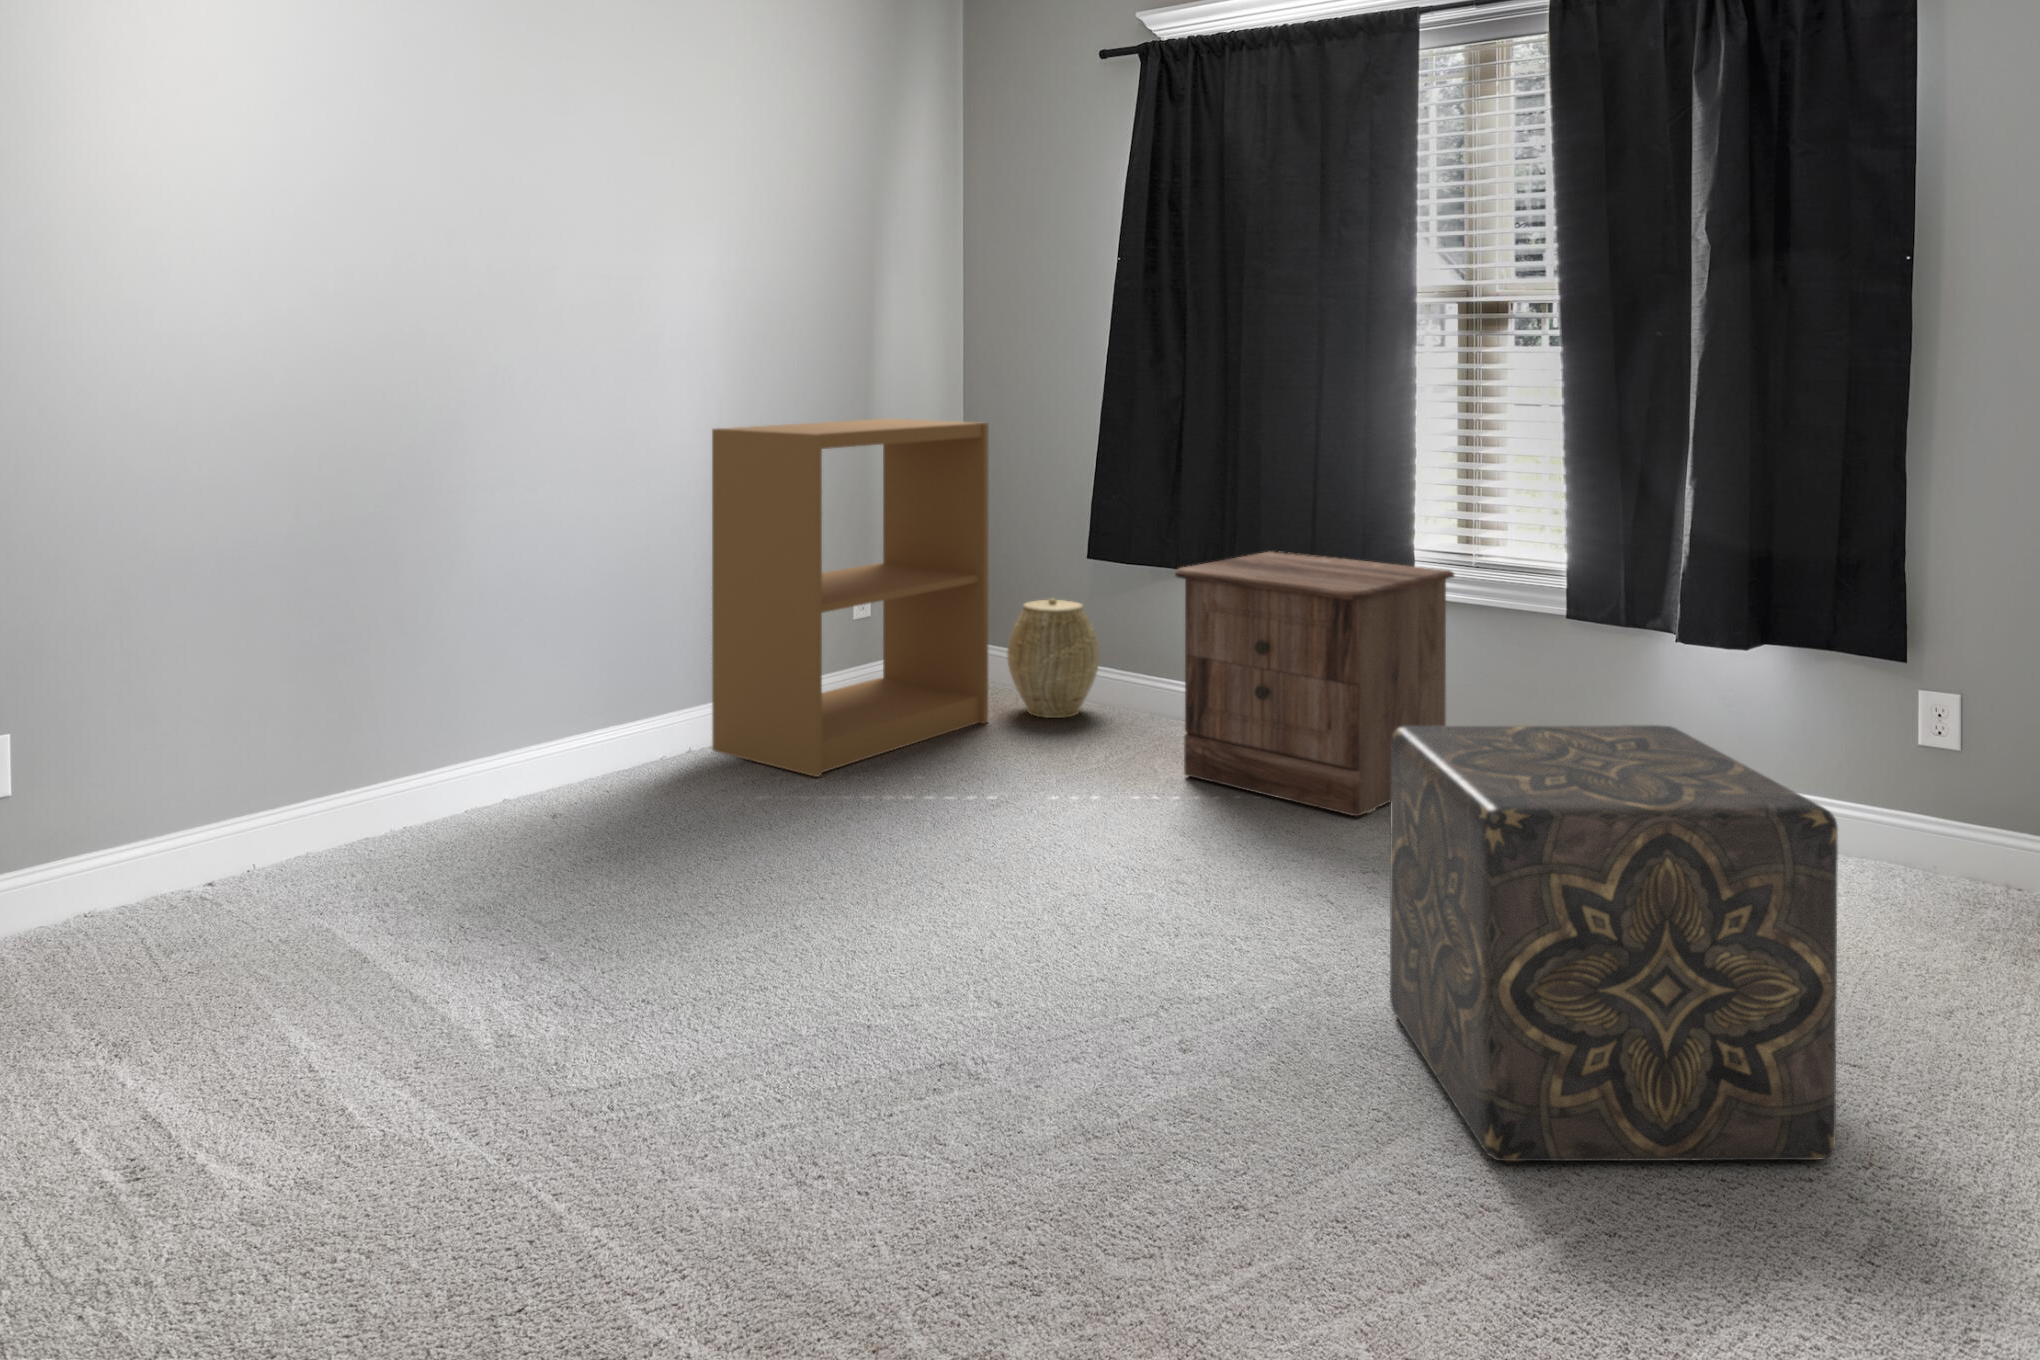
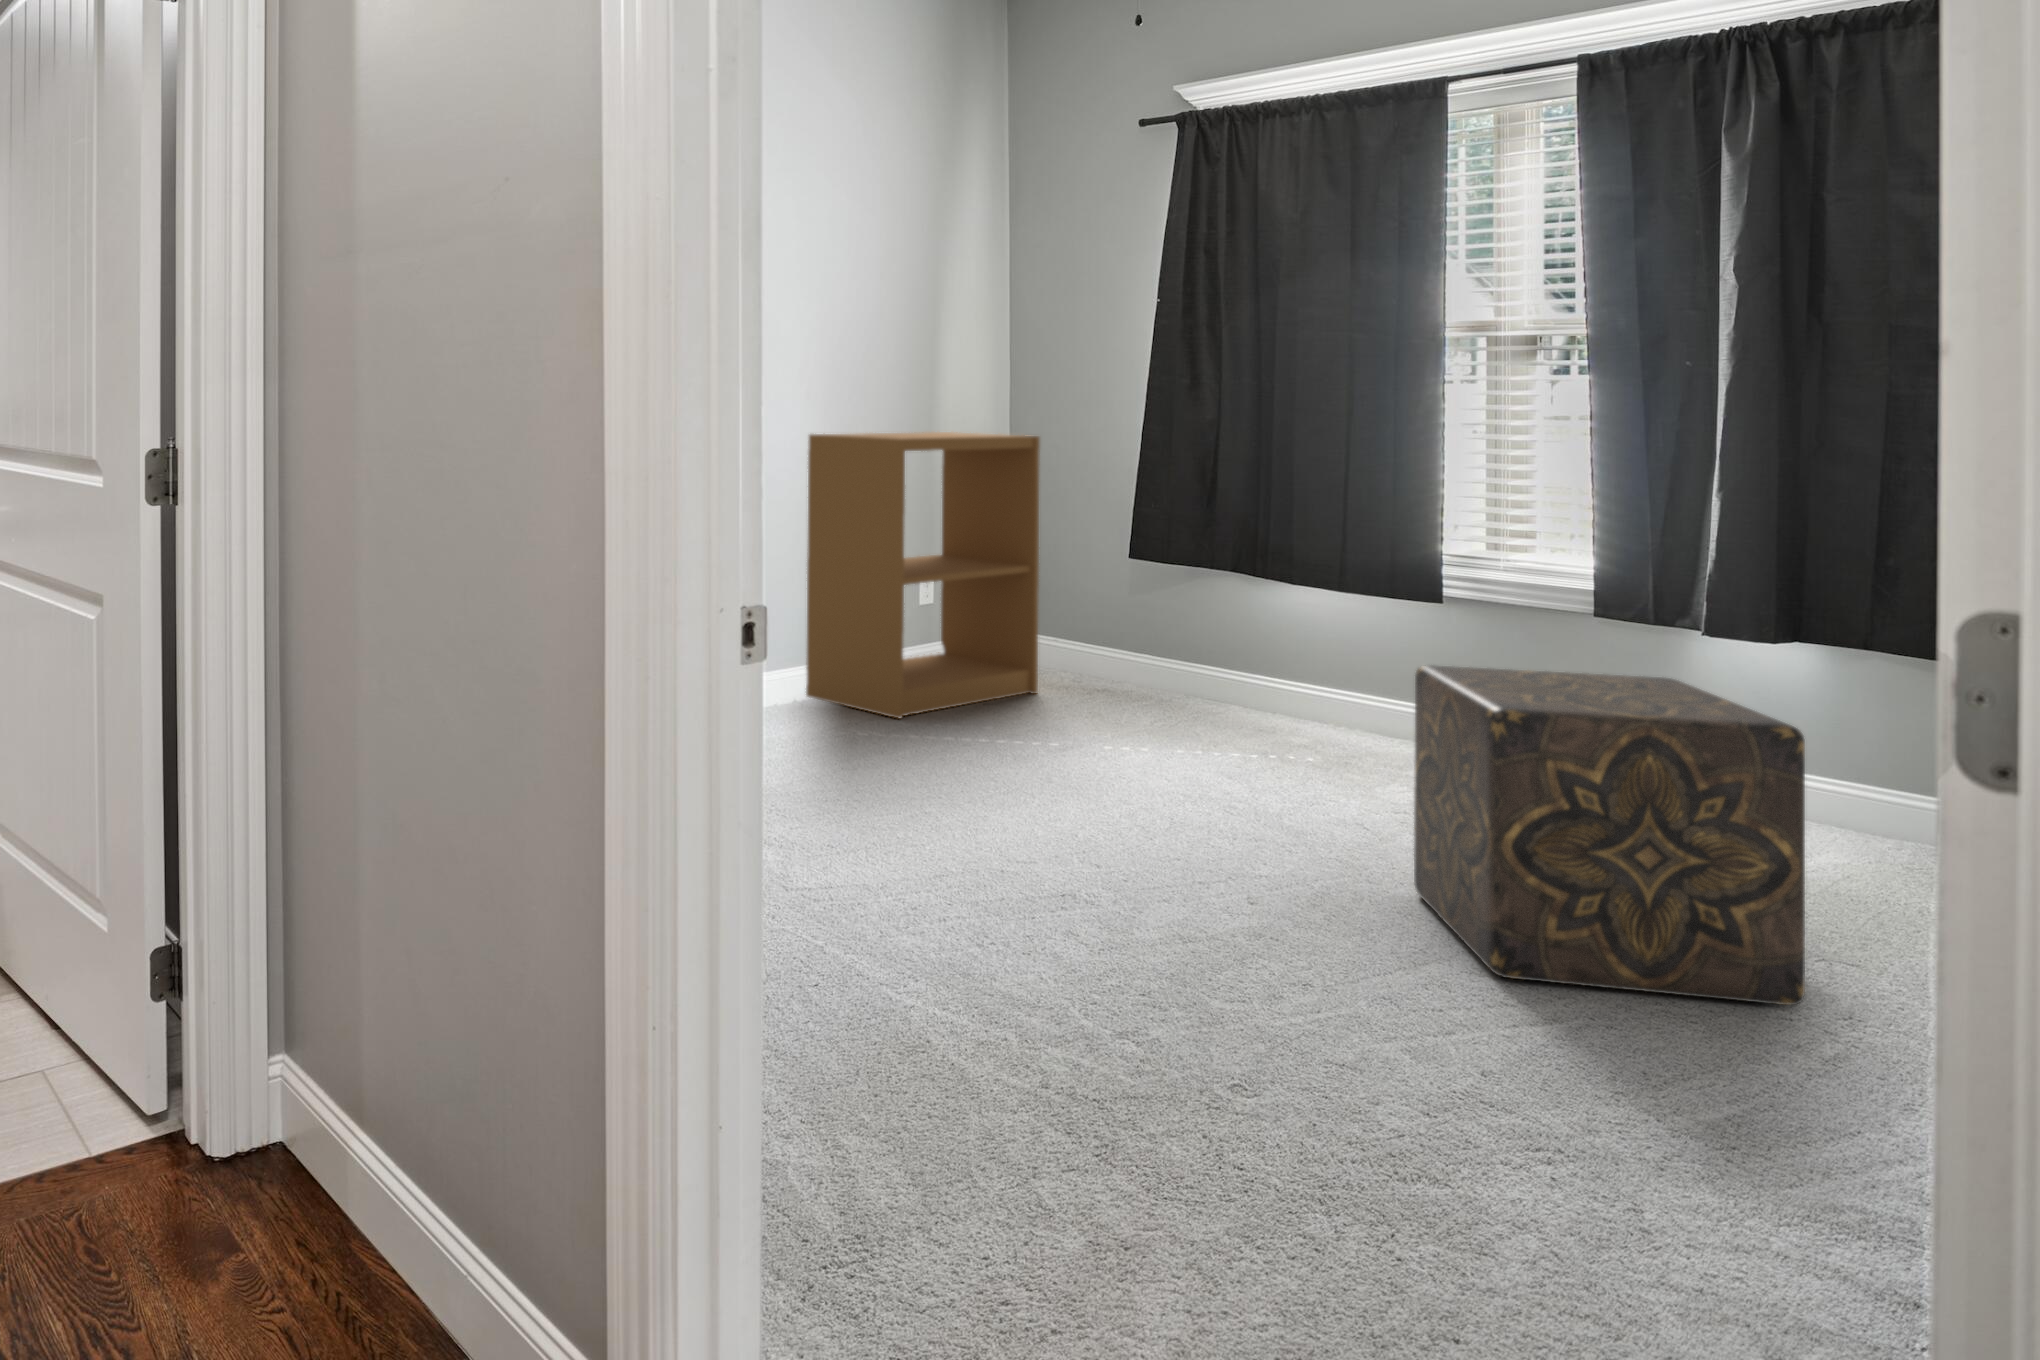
nightstand: present [1175,551,1454,816] -> none [1215,553,1484,777]
woven basket: present [1007,598,1099,718] -> none [1054,590,1139,694]

